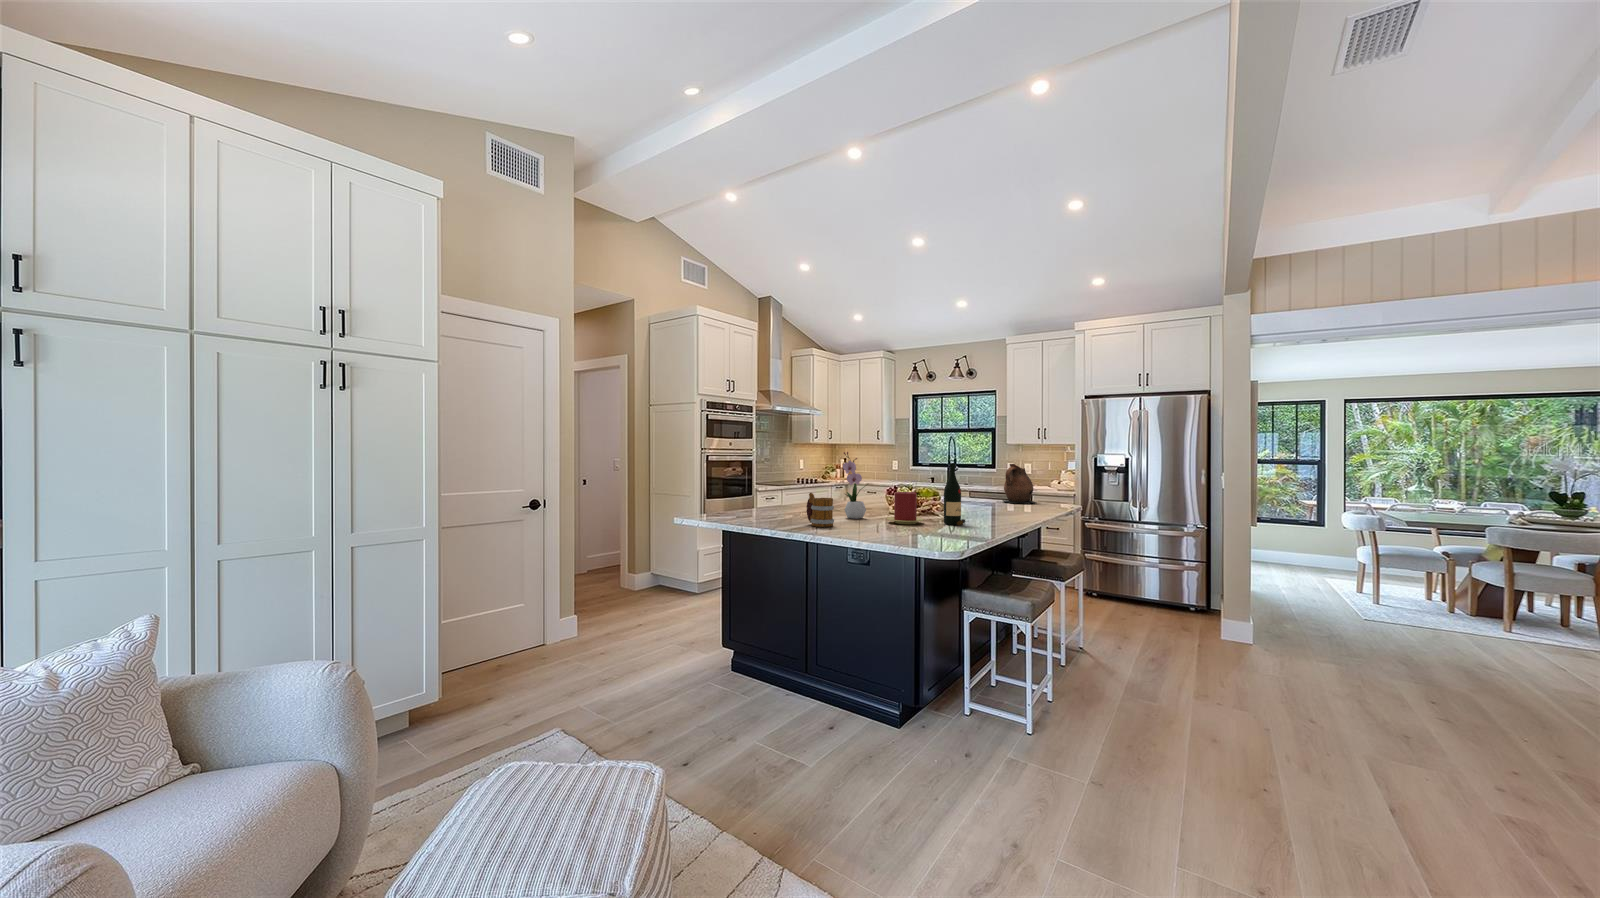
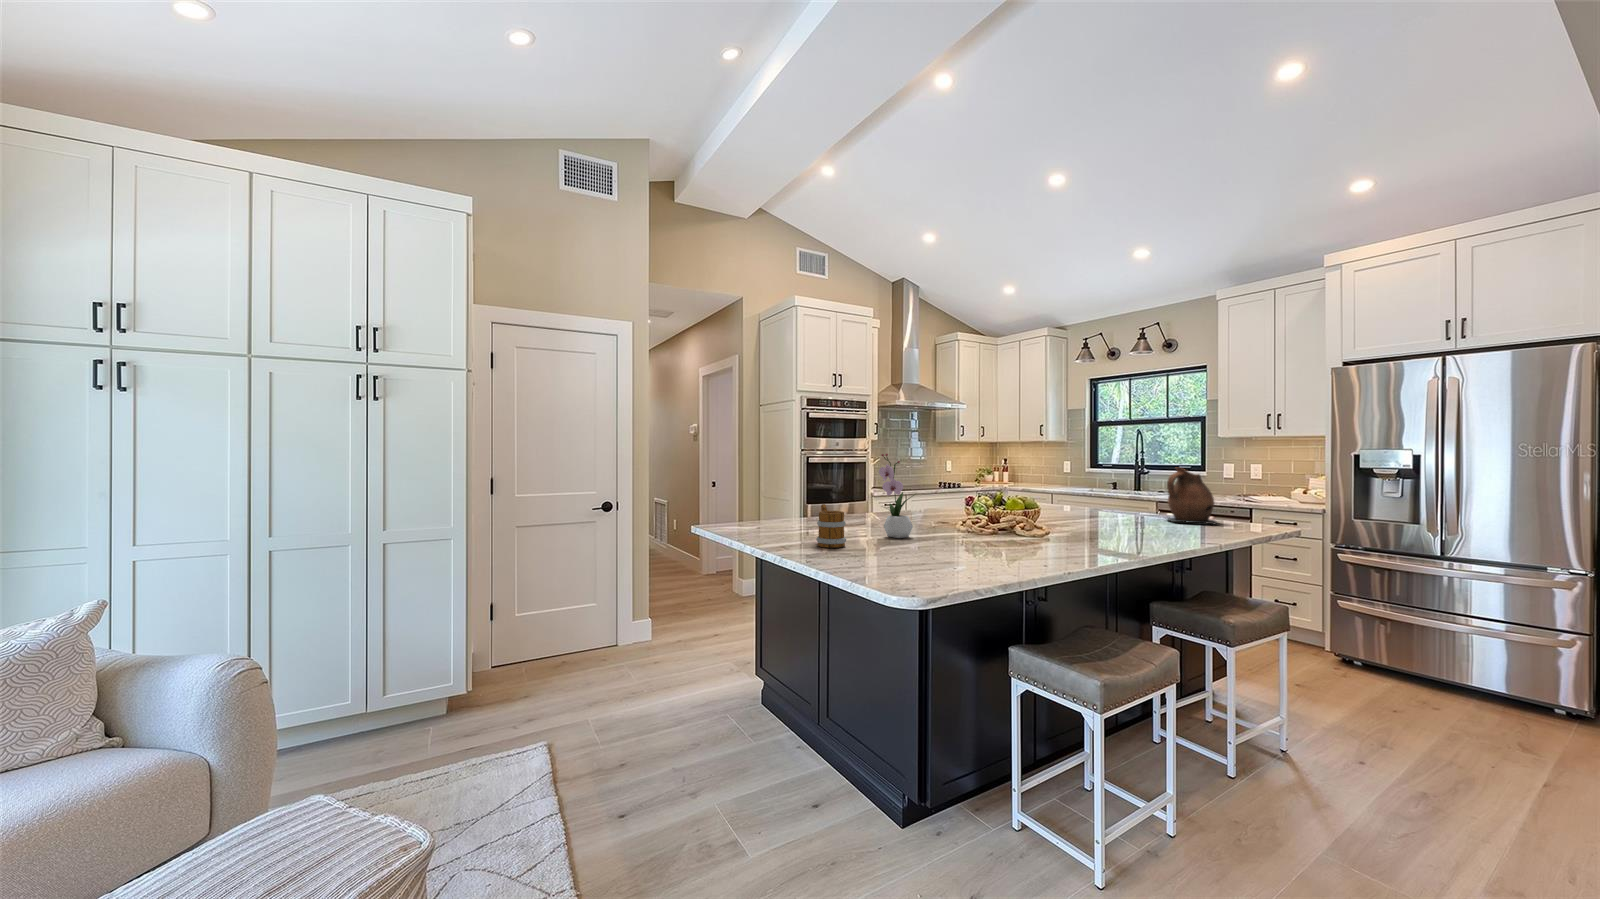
wine bottle: present [944,463,966,525] -> none [1001,468,1037,555]
candle: present [887,492,924,524] -> none [925,506,974,549]

